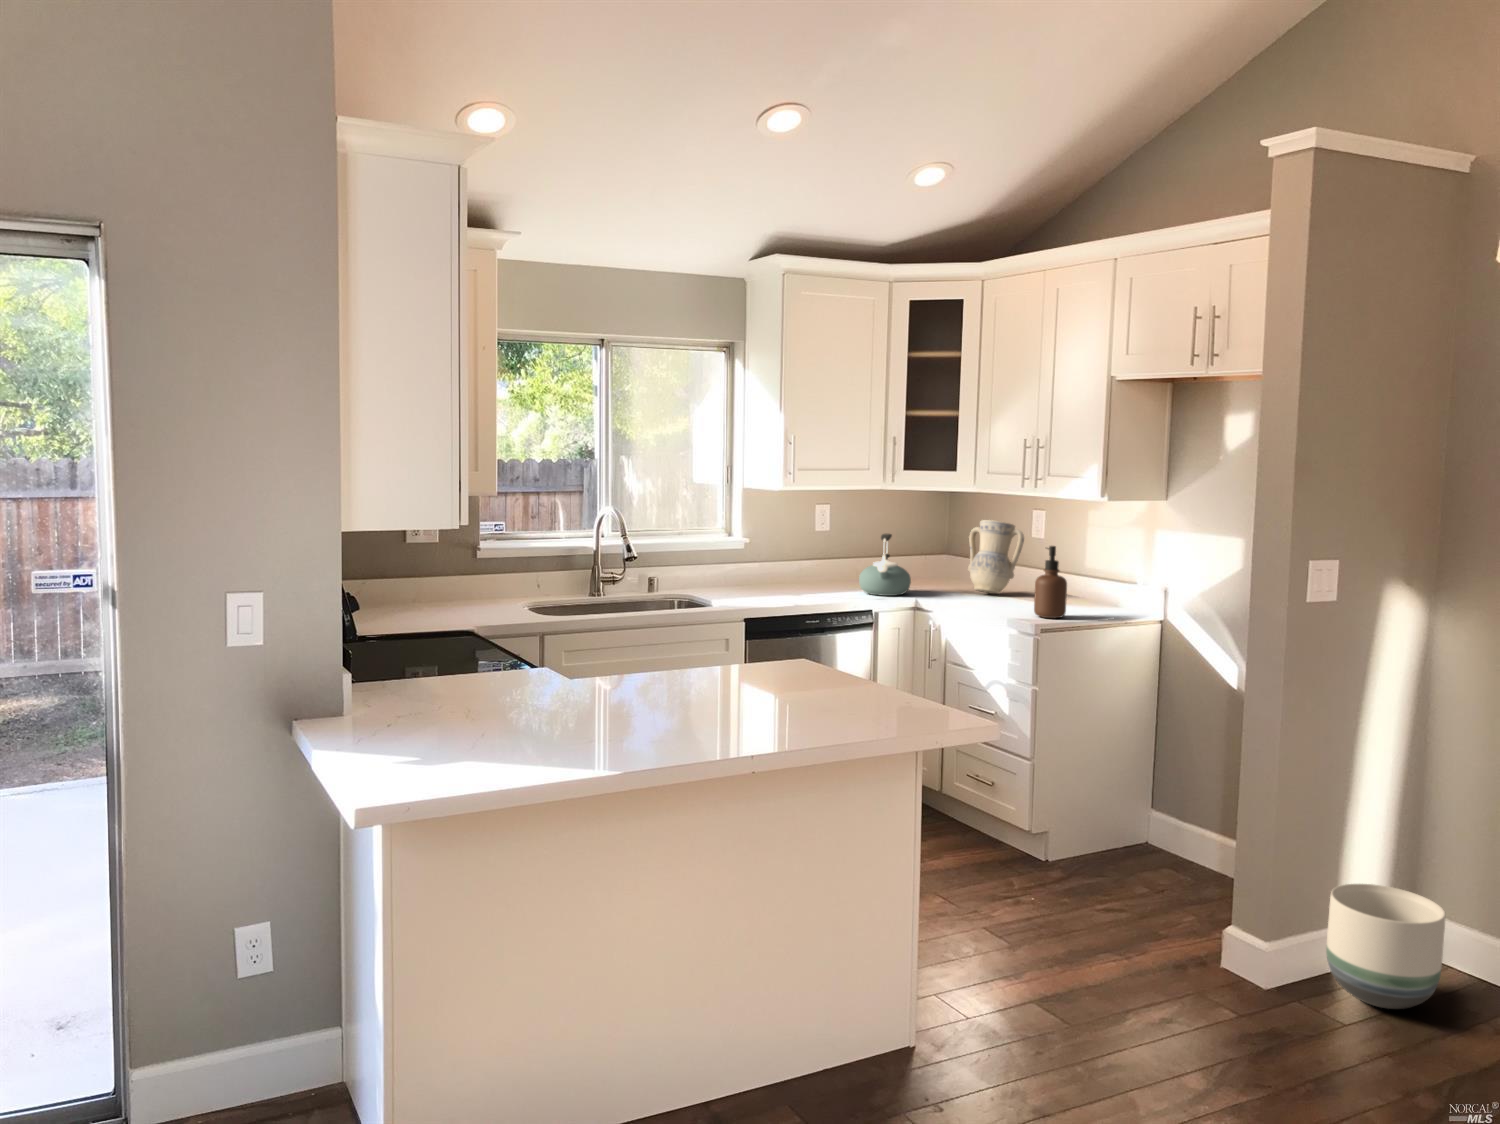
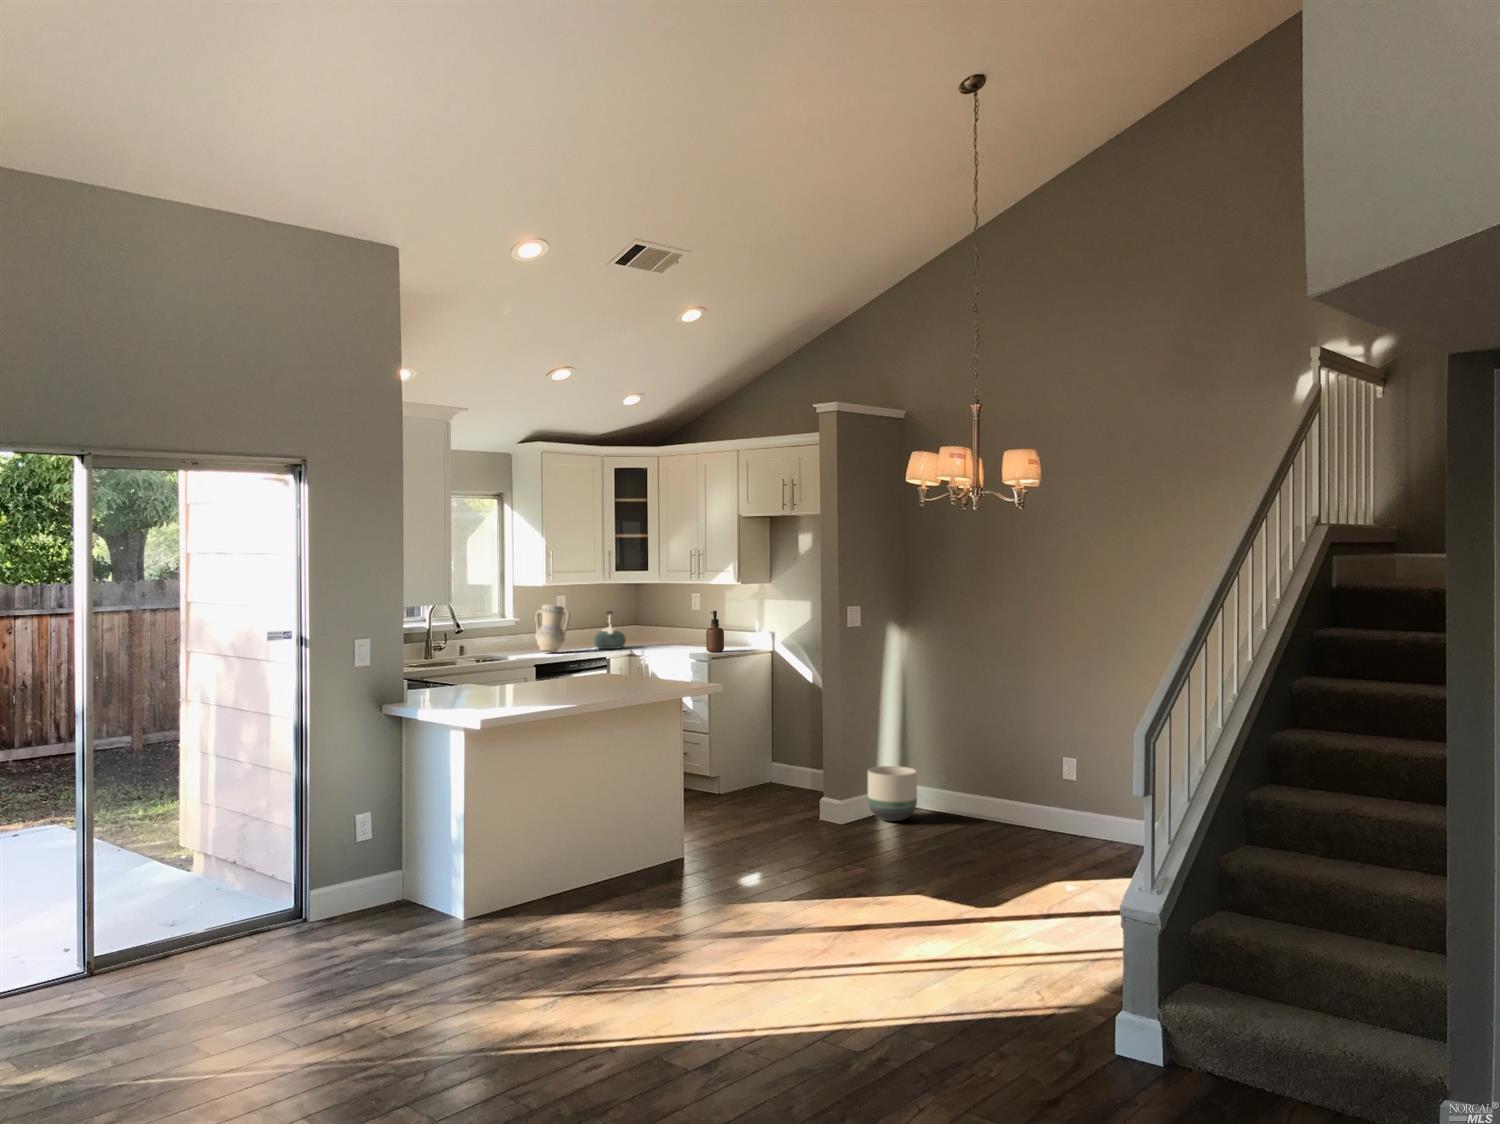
vase: present [968,520,1024,594] -> present [535,605,570,653]

